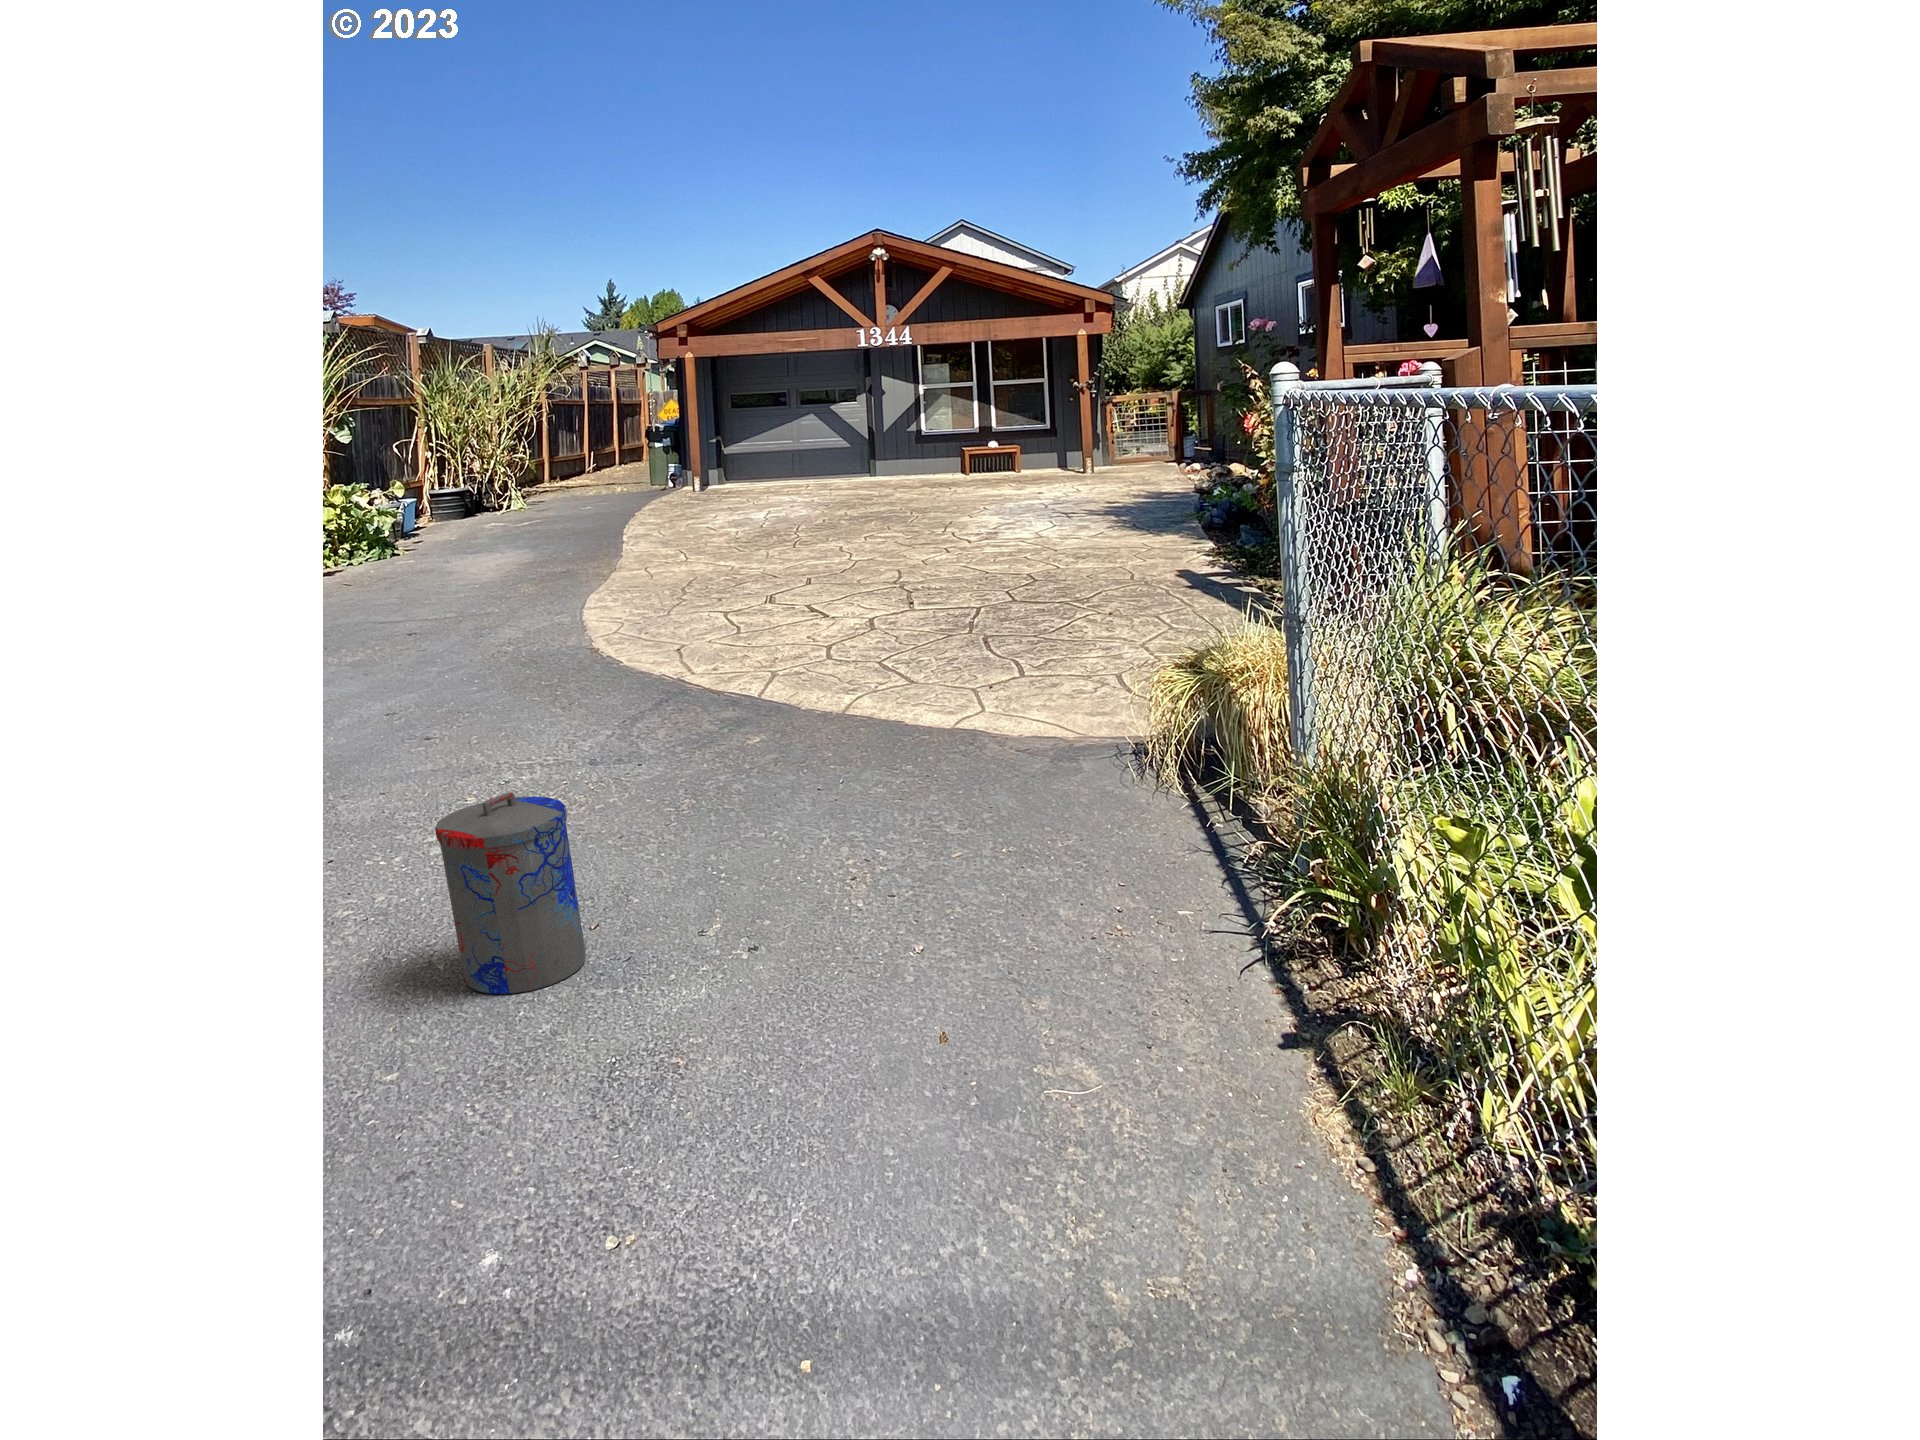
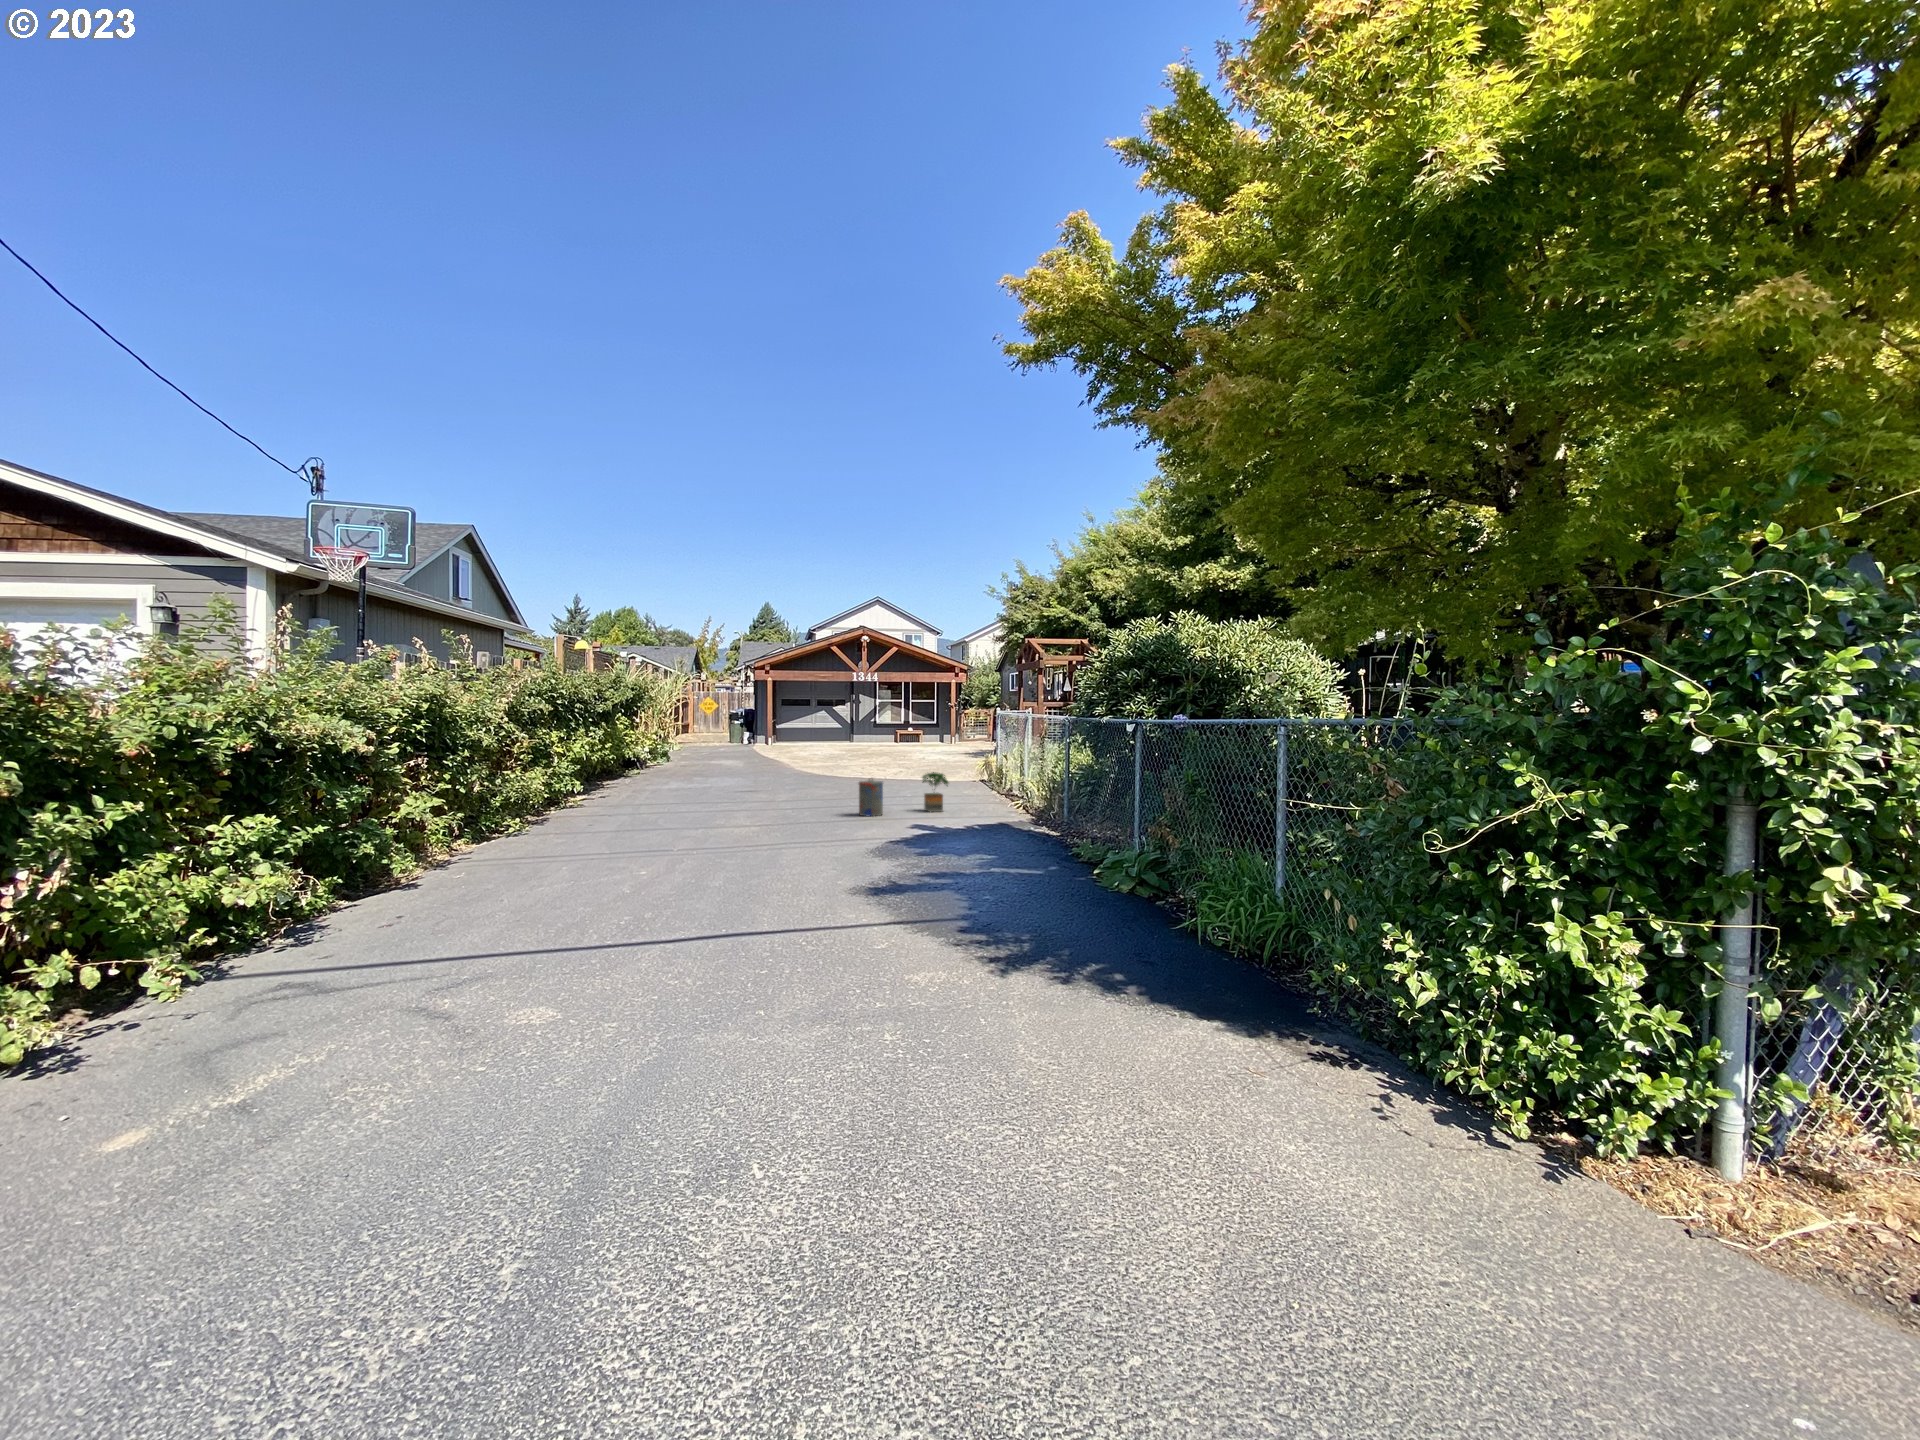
potted tree: none [774,720,914,923] -> present [922,772,948,812]

